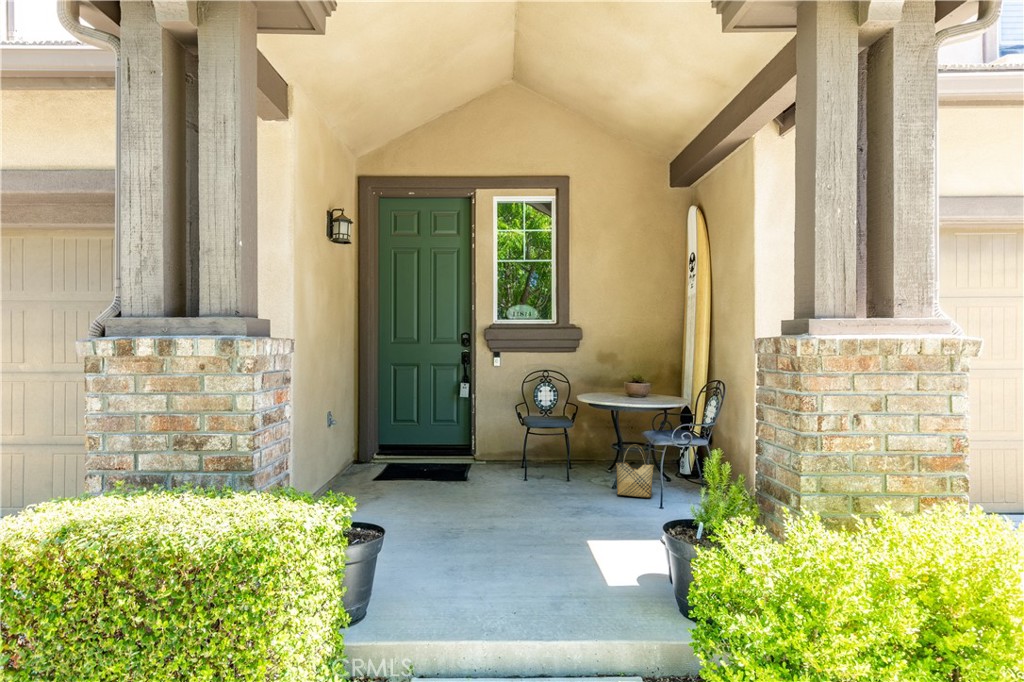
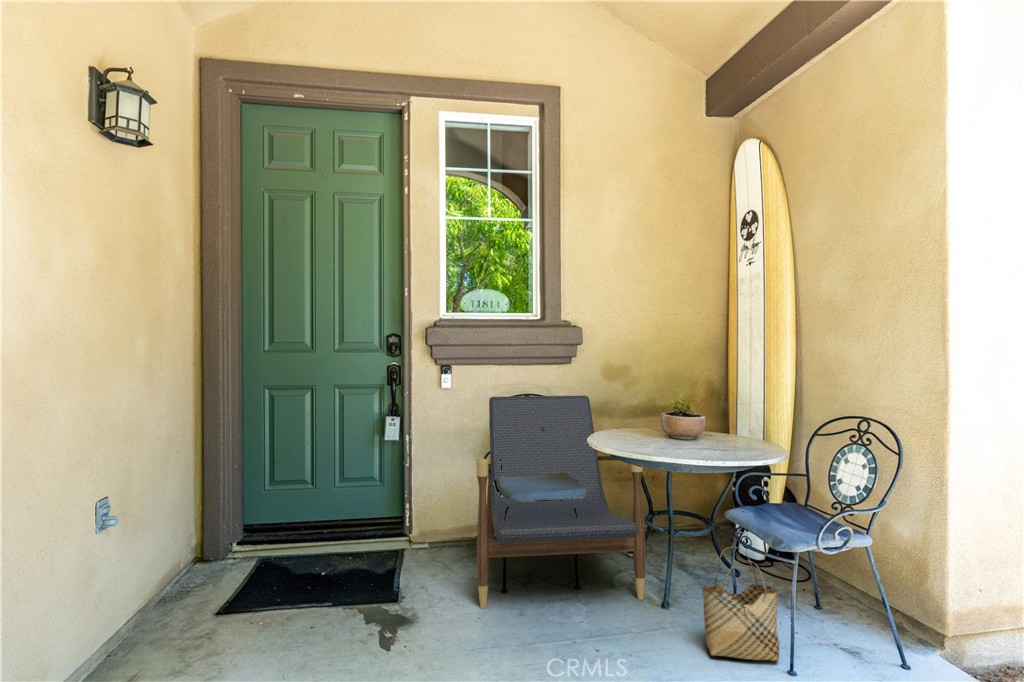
lounge chair: none [508,372,602,482] -> present [476,396,645,609]

